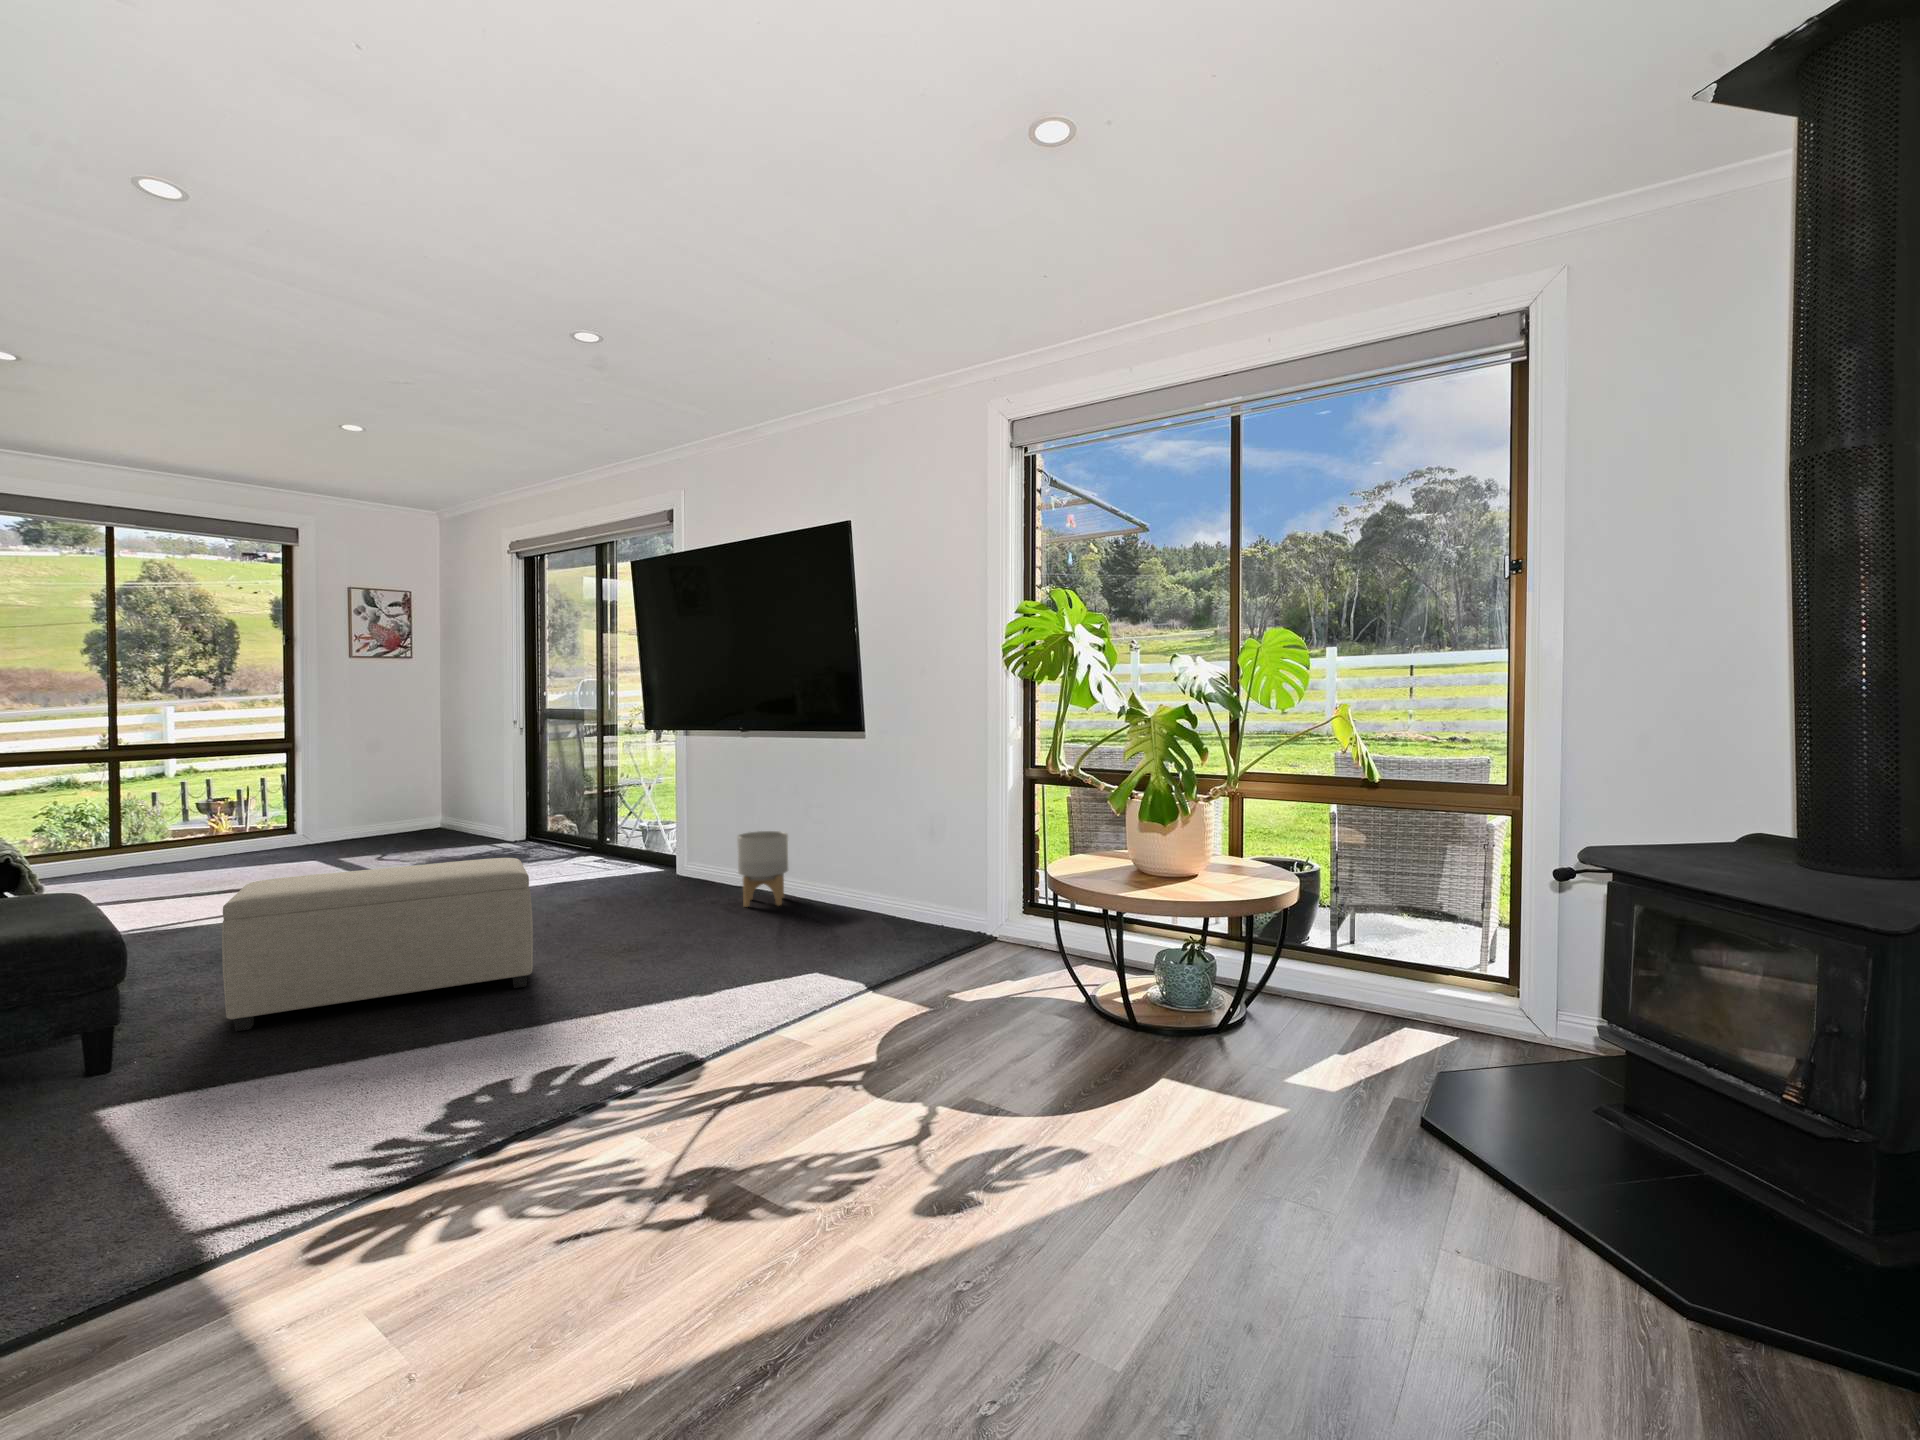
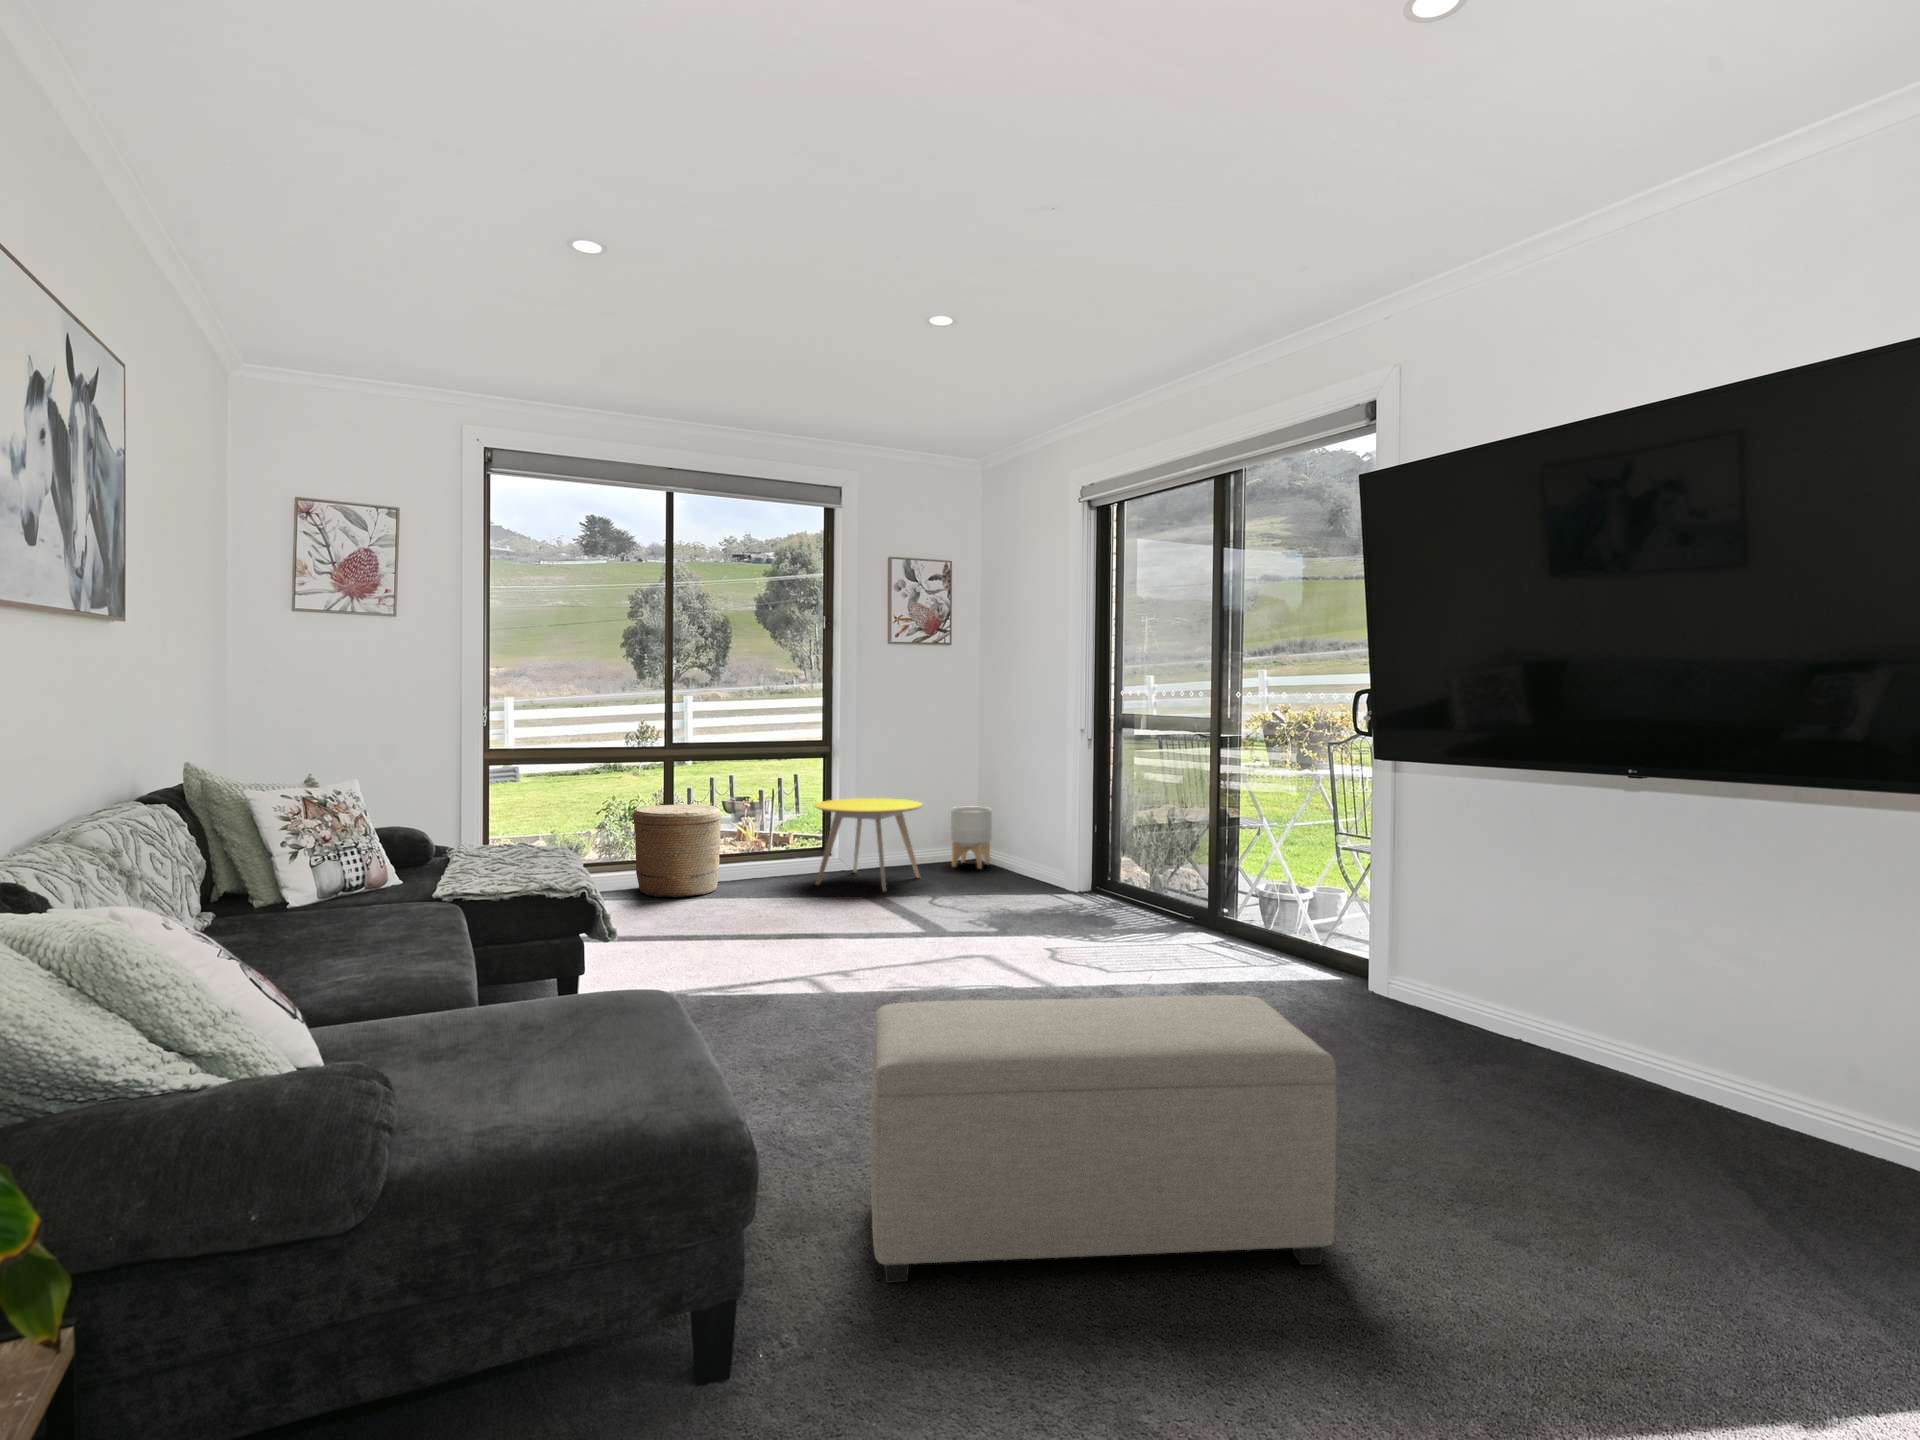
side table: none [275,785,383,860] -> present [814,798,923,891]
woven basket: none [75,799,176,880] -> present [633,805,721,897]
planter: present [737,831,788,907] -> present [951,807,992,869]

